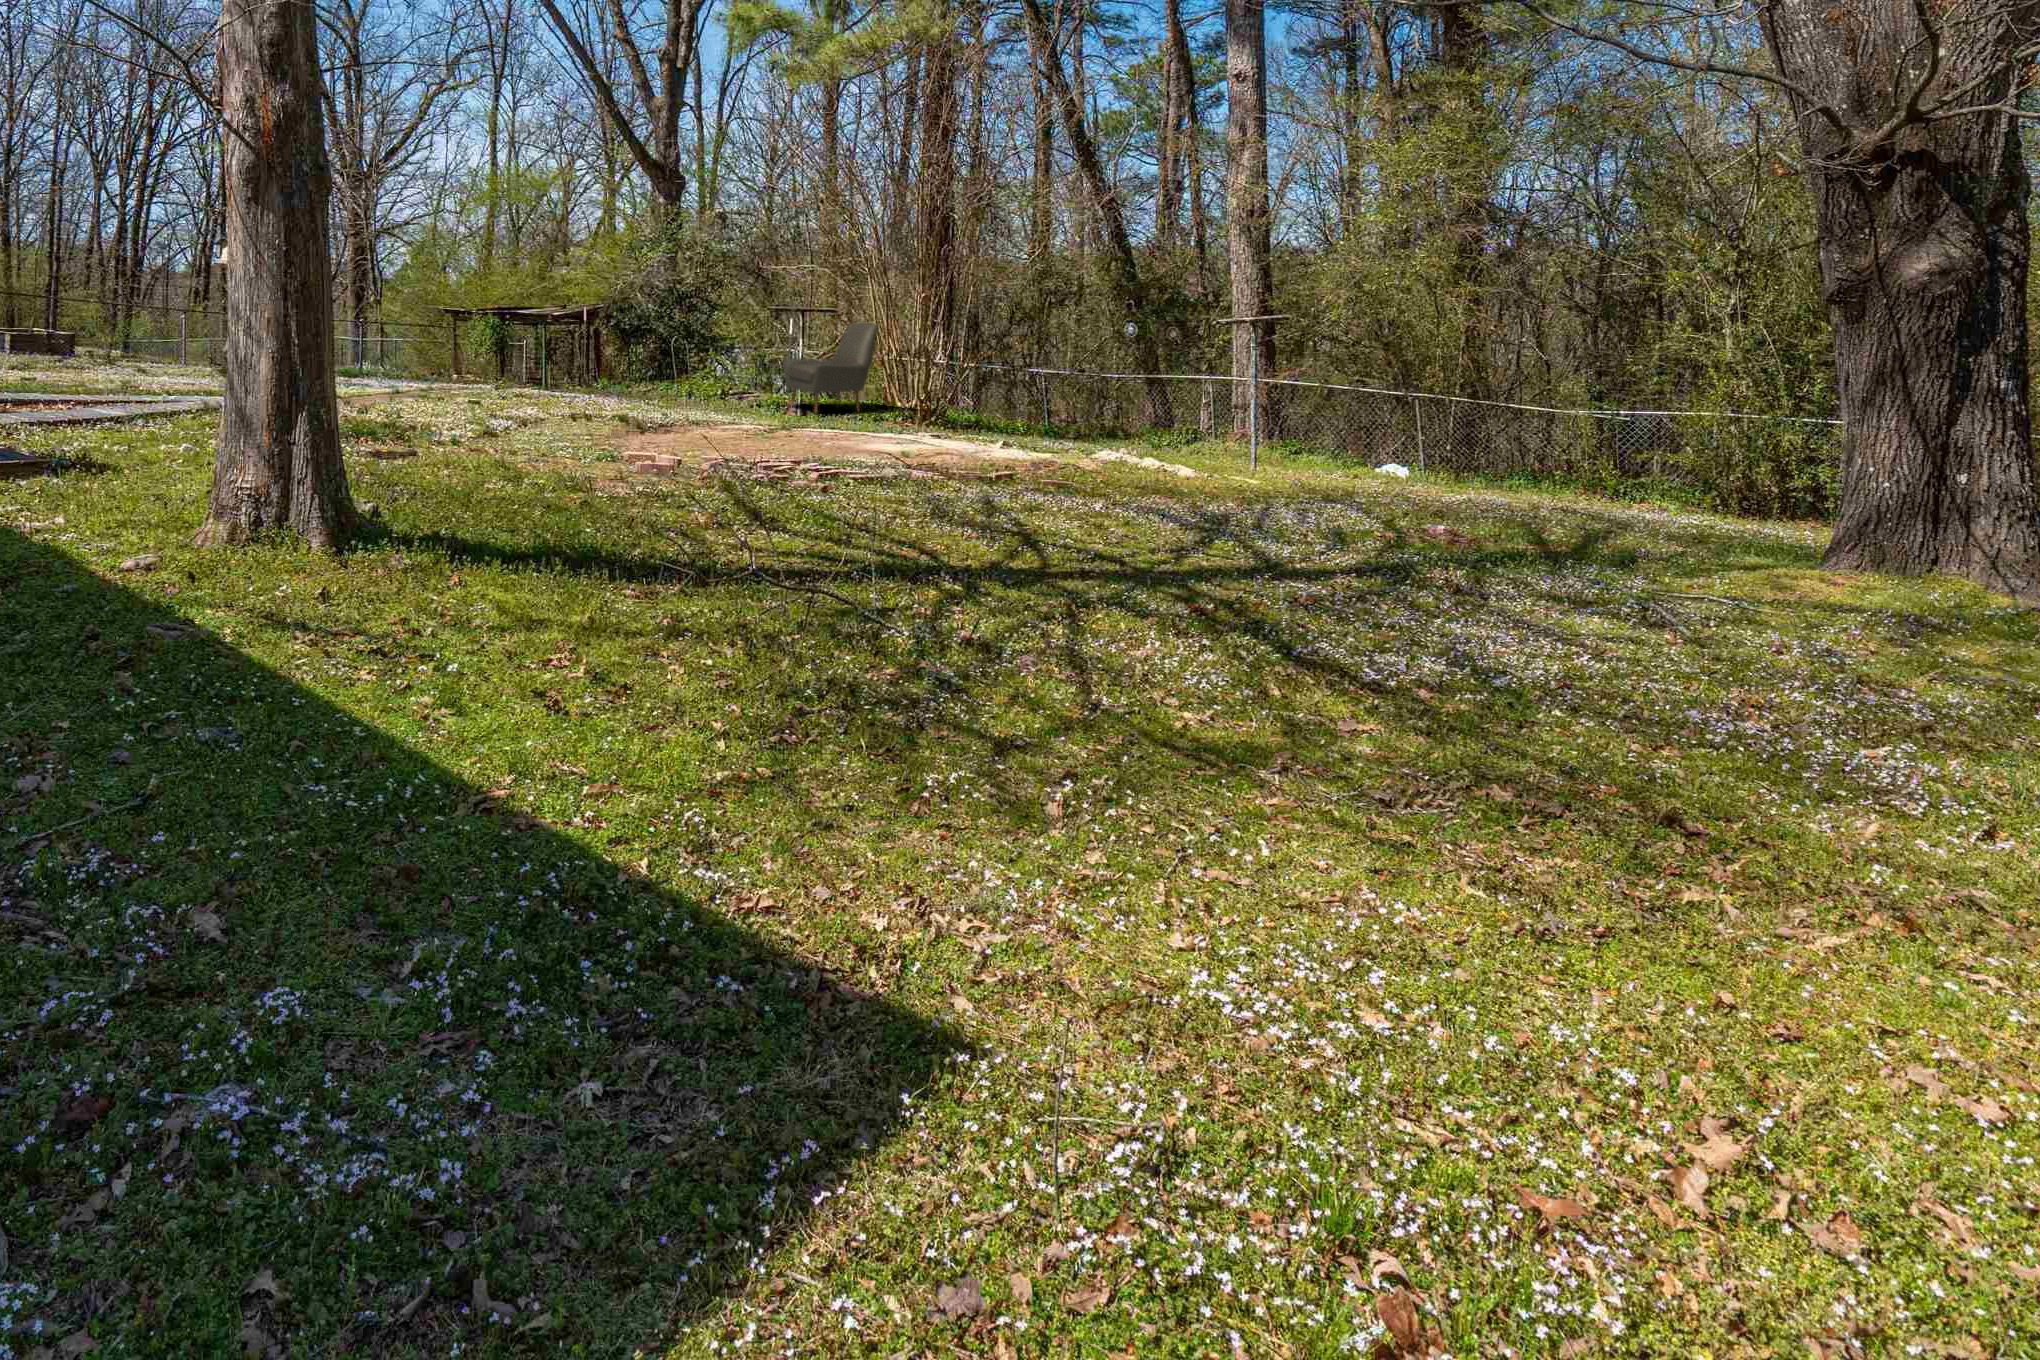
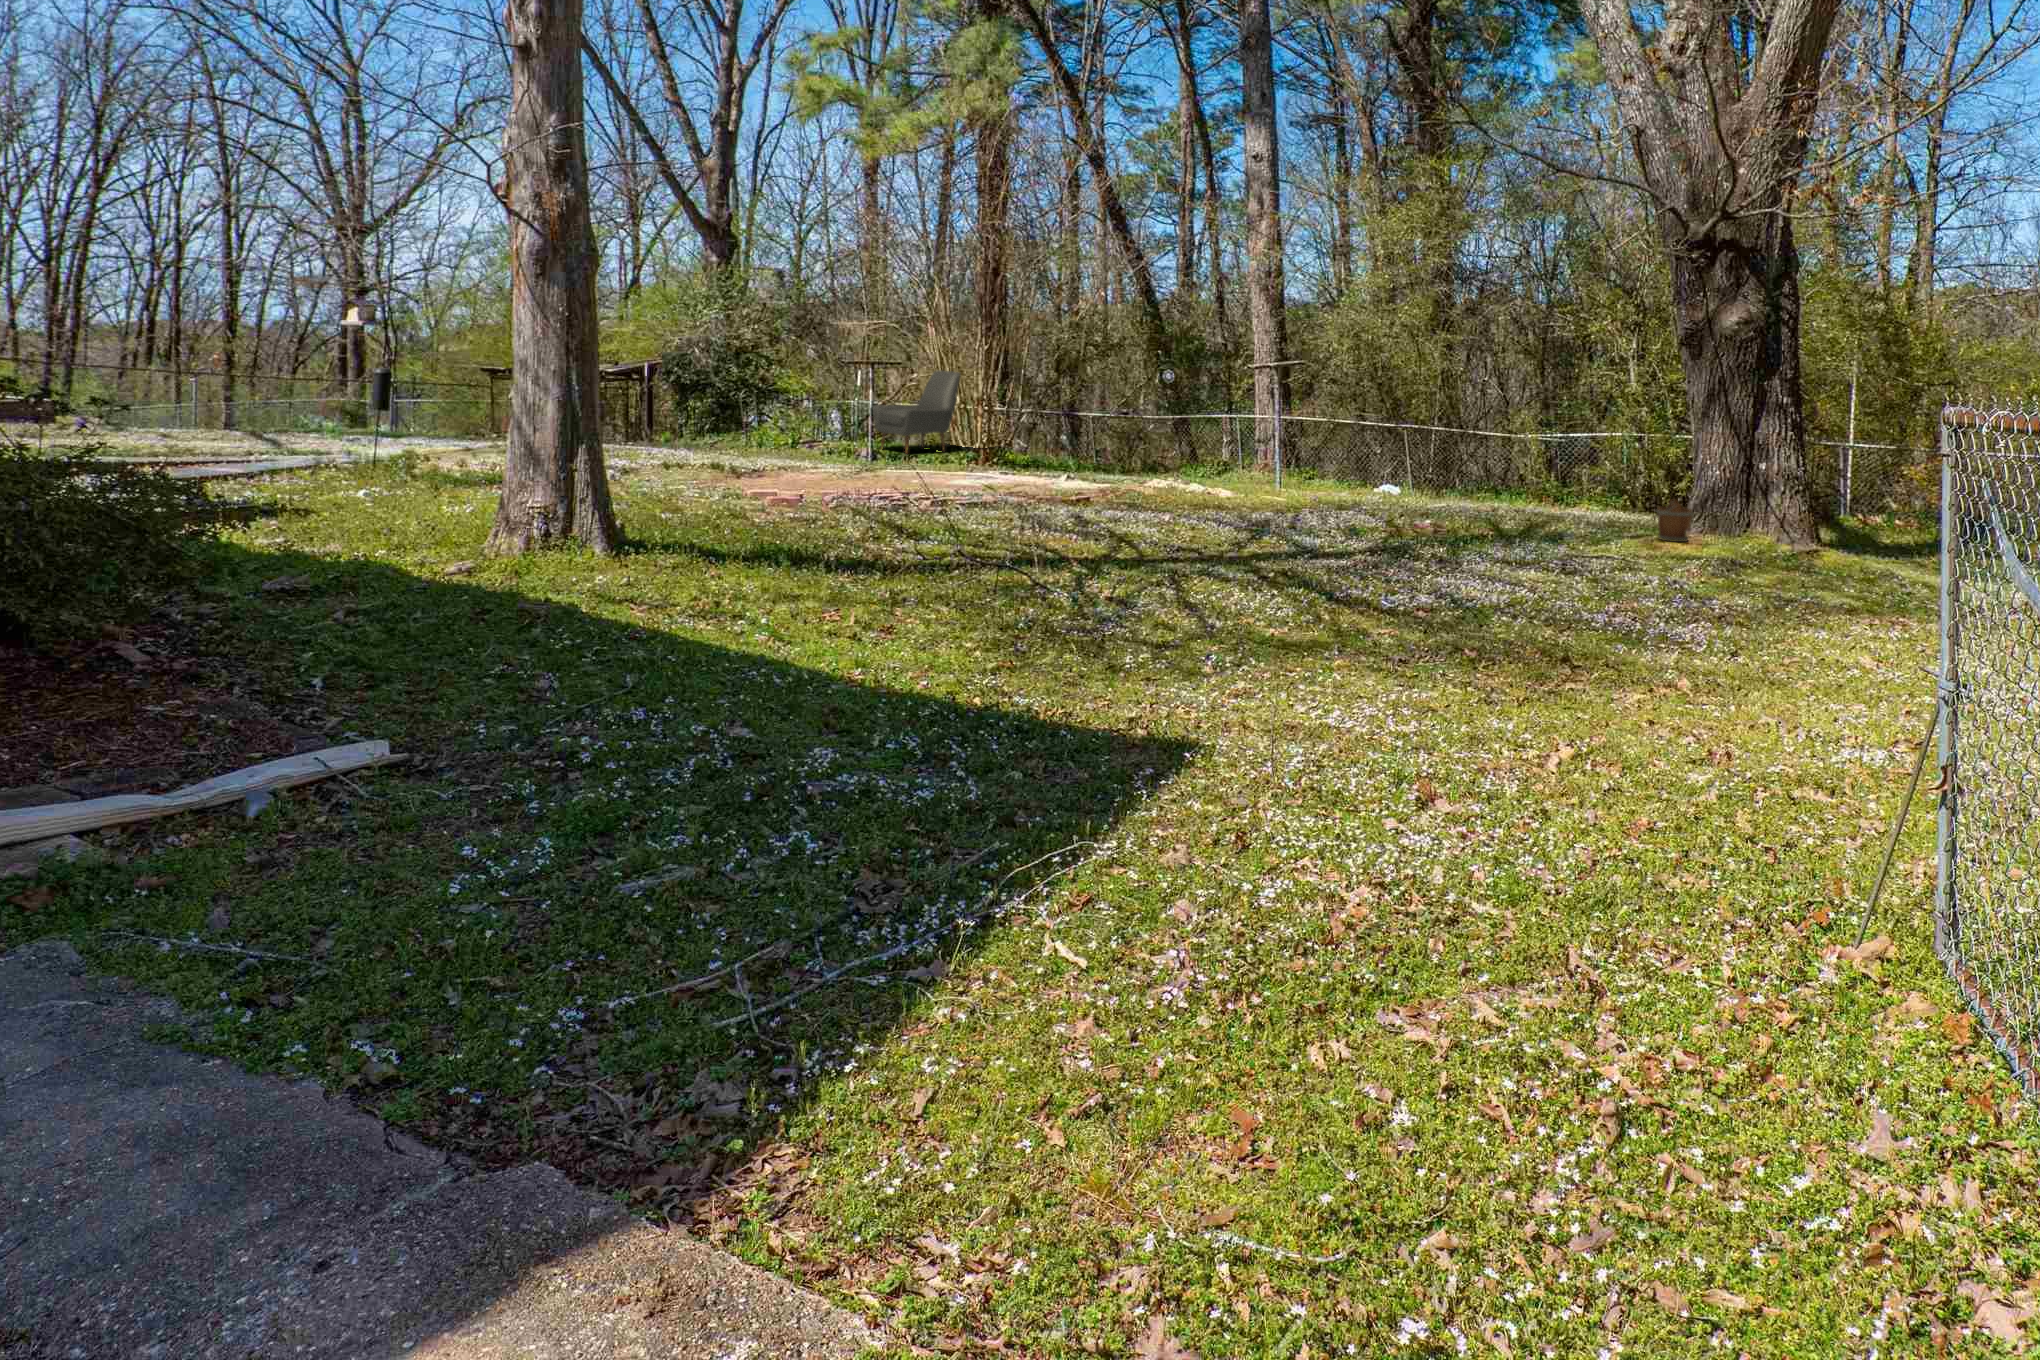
bucket: none [1774,521,1839,584] -> present [1654,500,1692,542]

